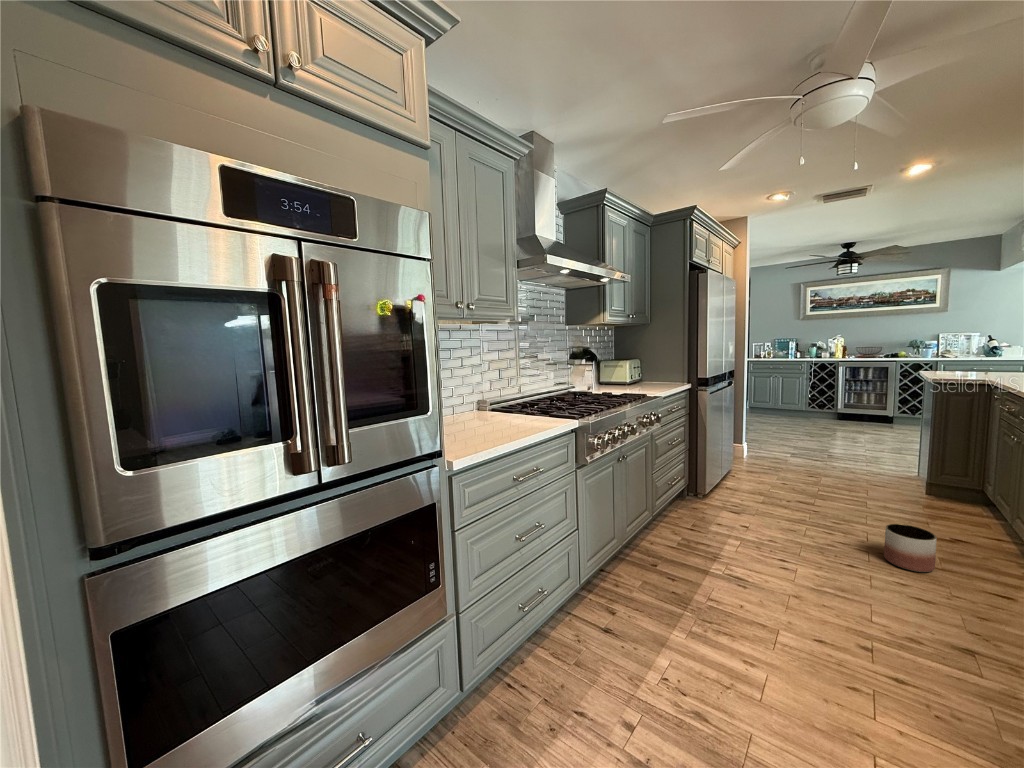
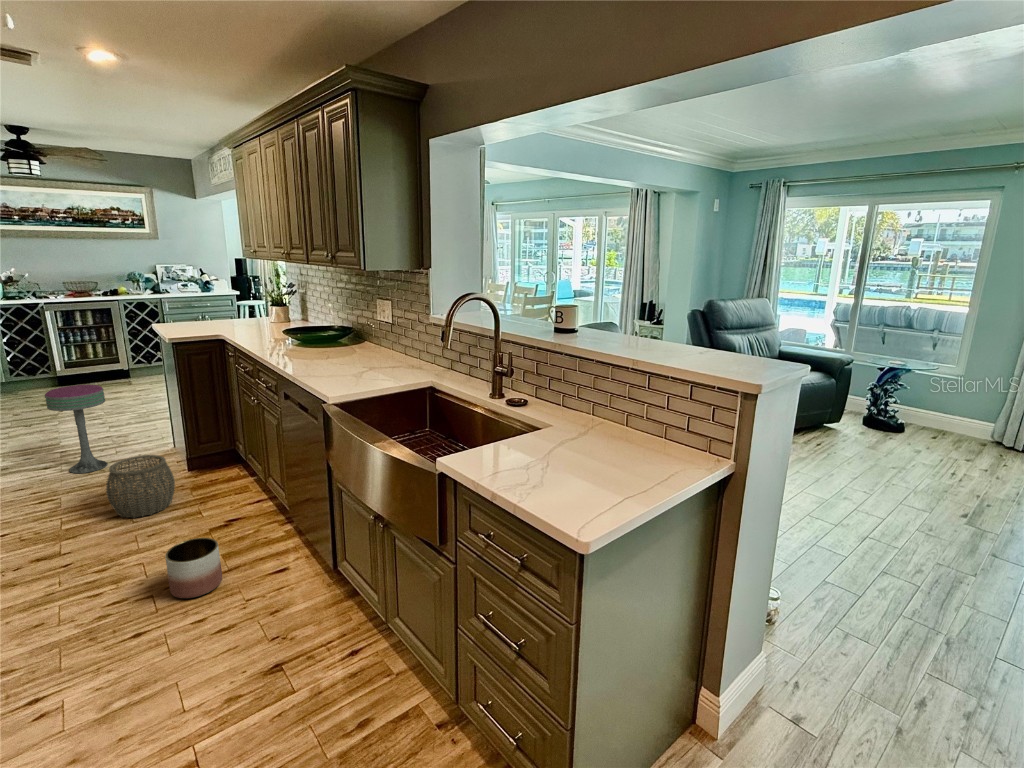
bar stool: none [826,409,868,471] -> present [45,385,107,473]
woven basket: none [852,462,911,509] -> present [106,455,175,518]

